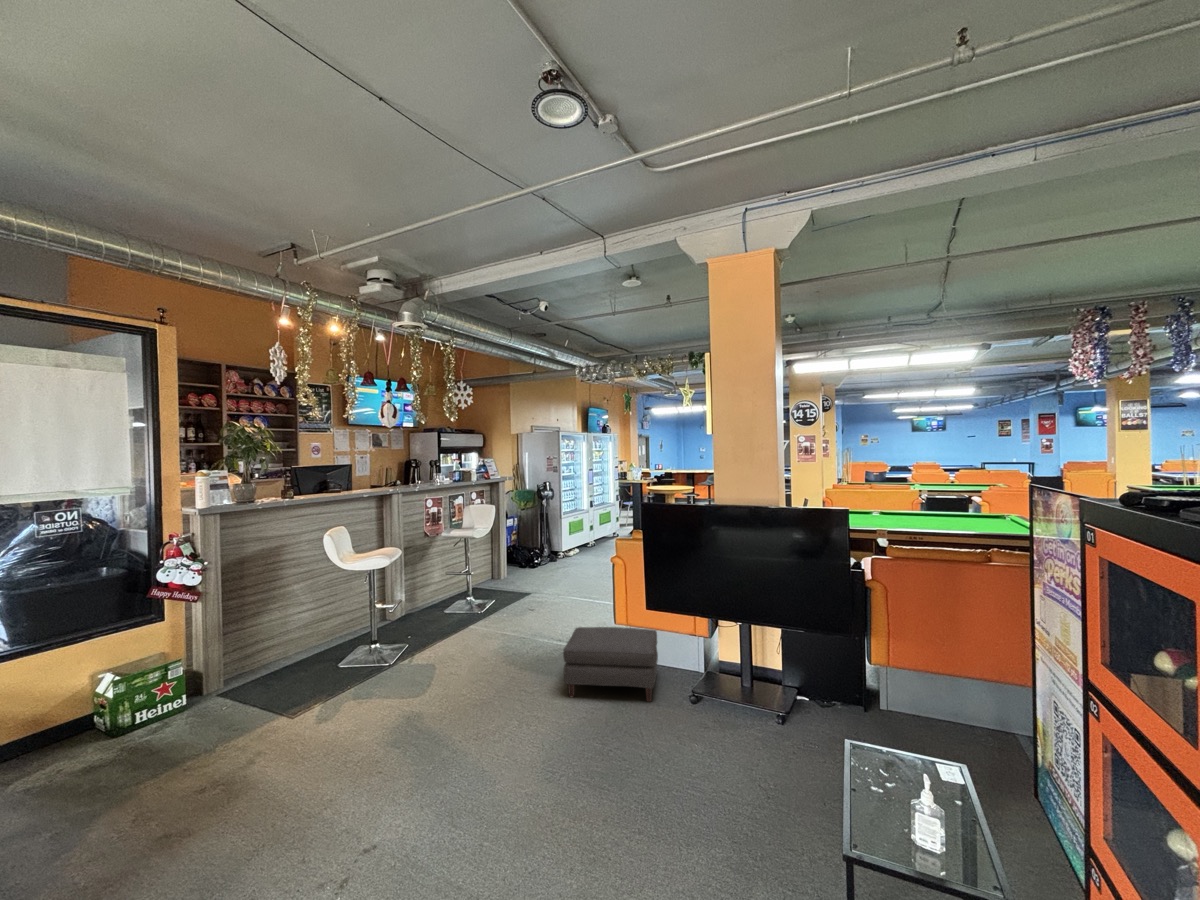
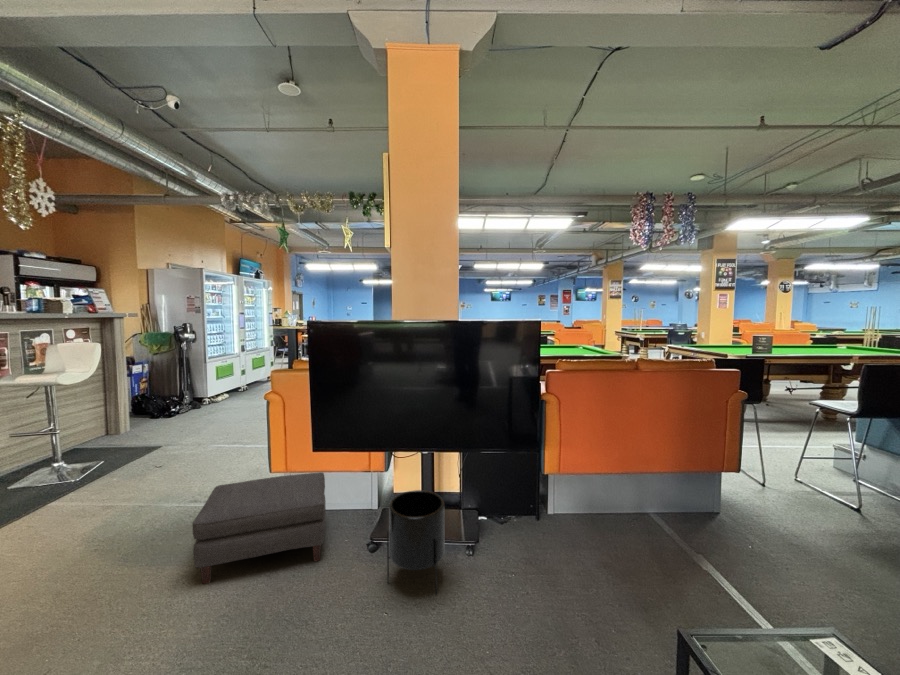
planter: none [702,655,754,748] -> present [387,490,445,594]

